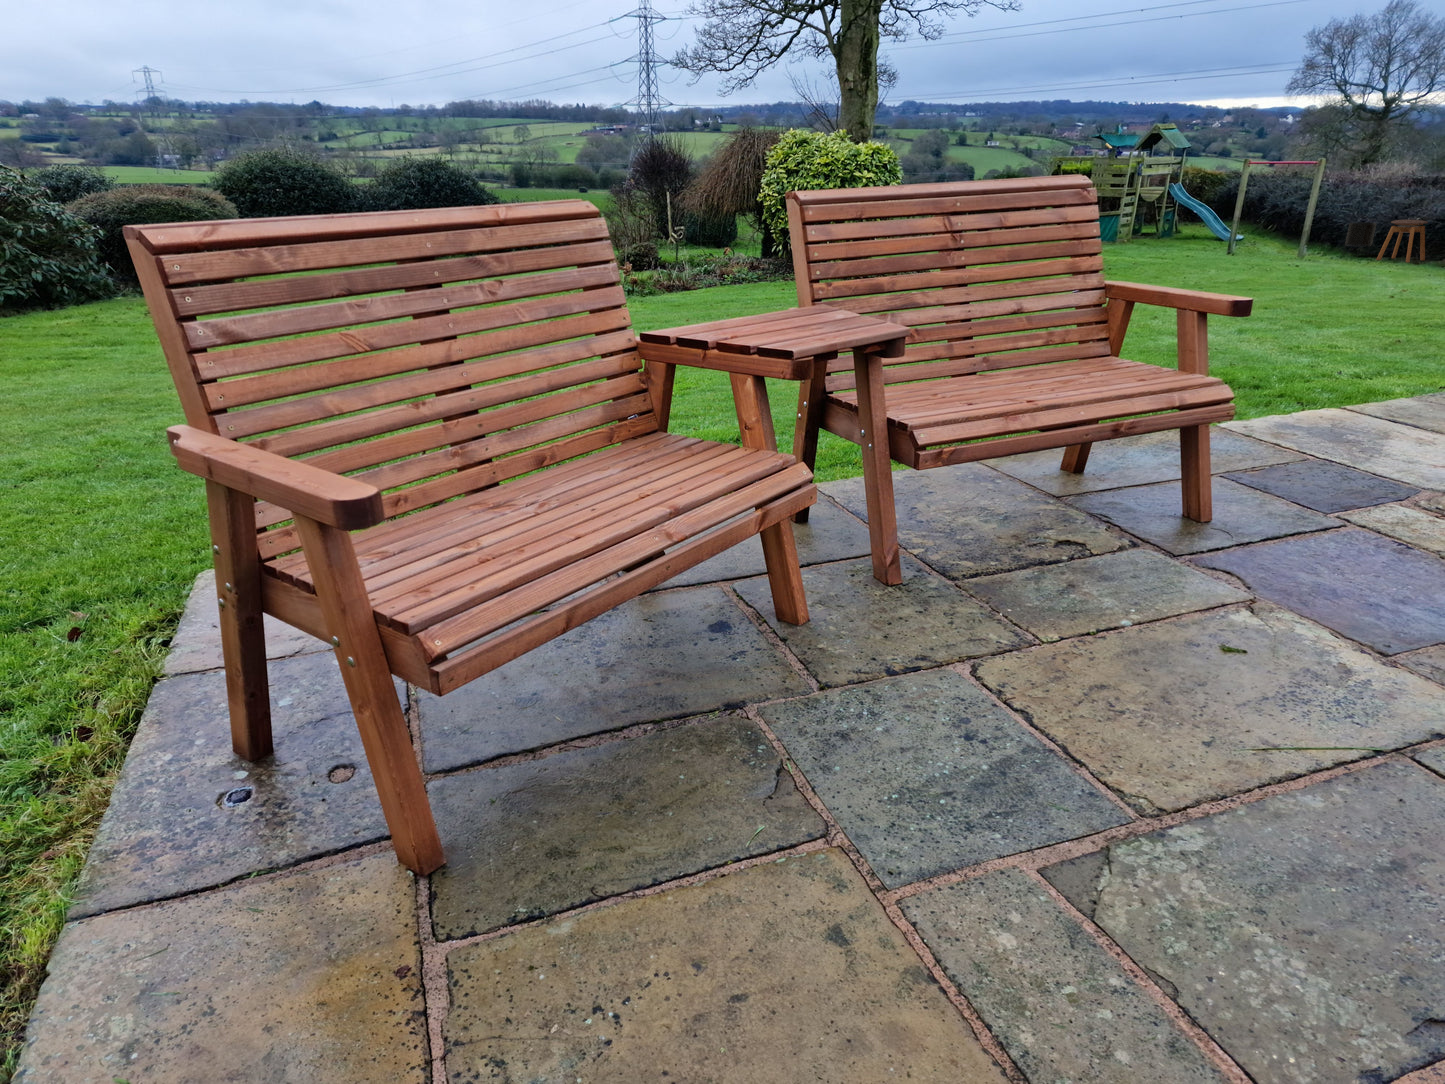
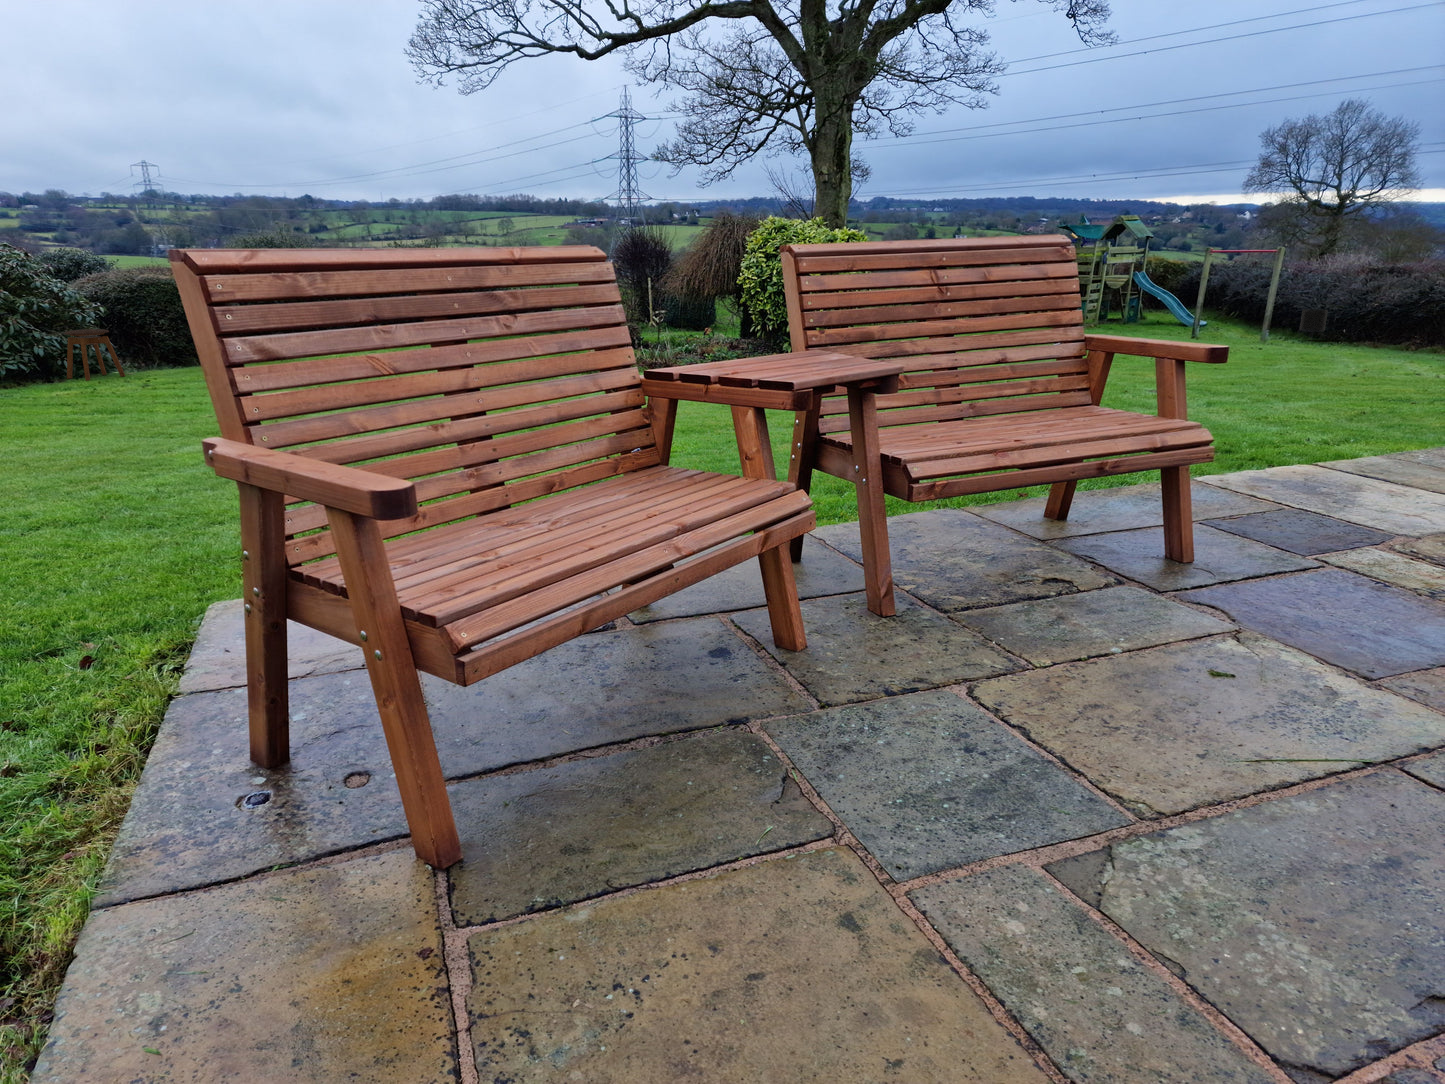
stool: present [1376,220,1428,262] -> present [64,329,125,381]

